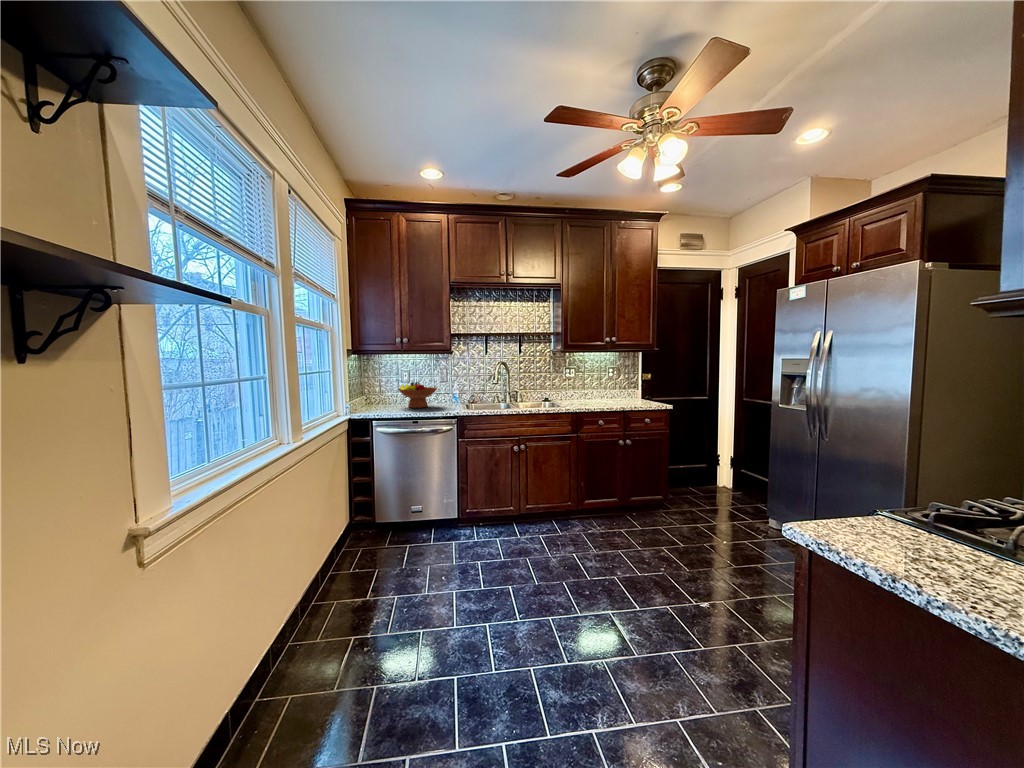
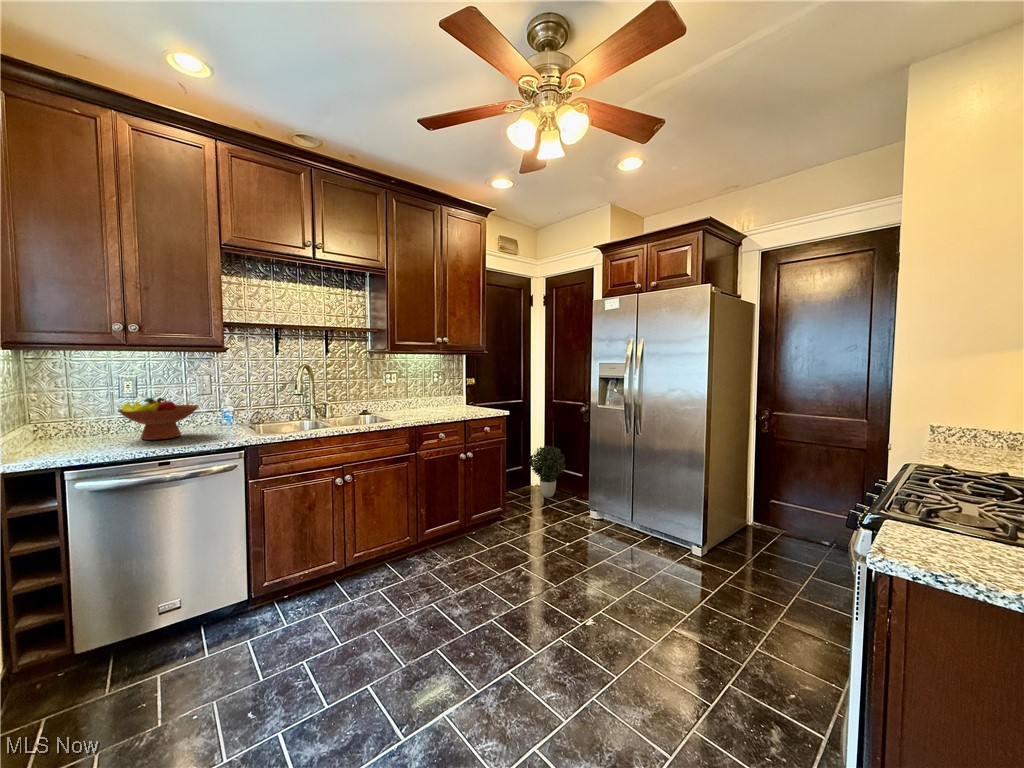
potted plant: none [708,444,751,498] -> present [529,446,566,497]

